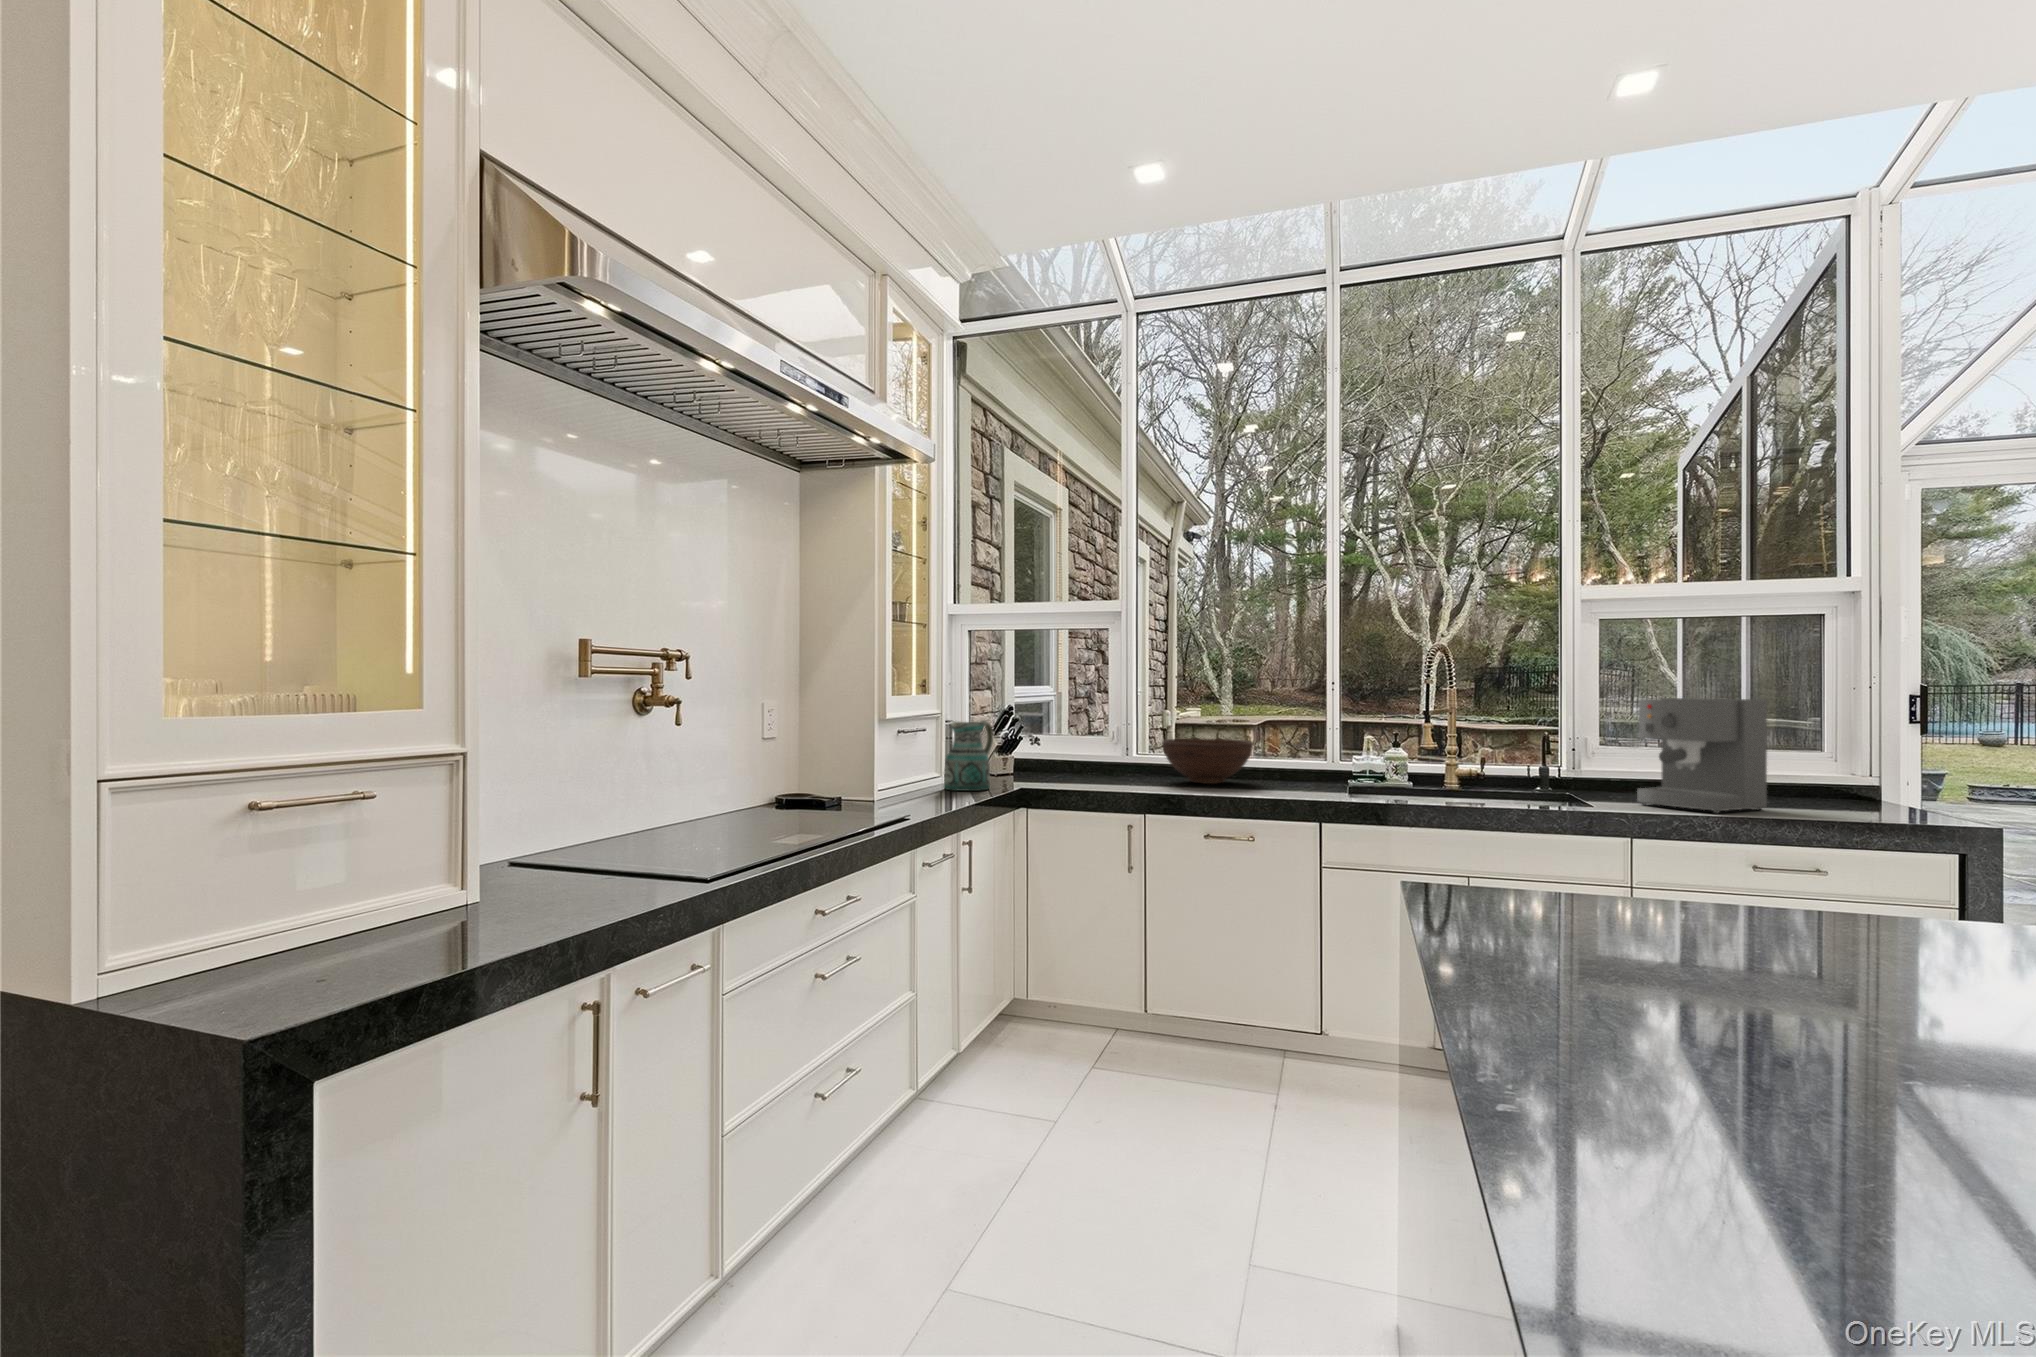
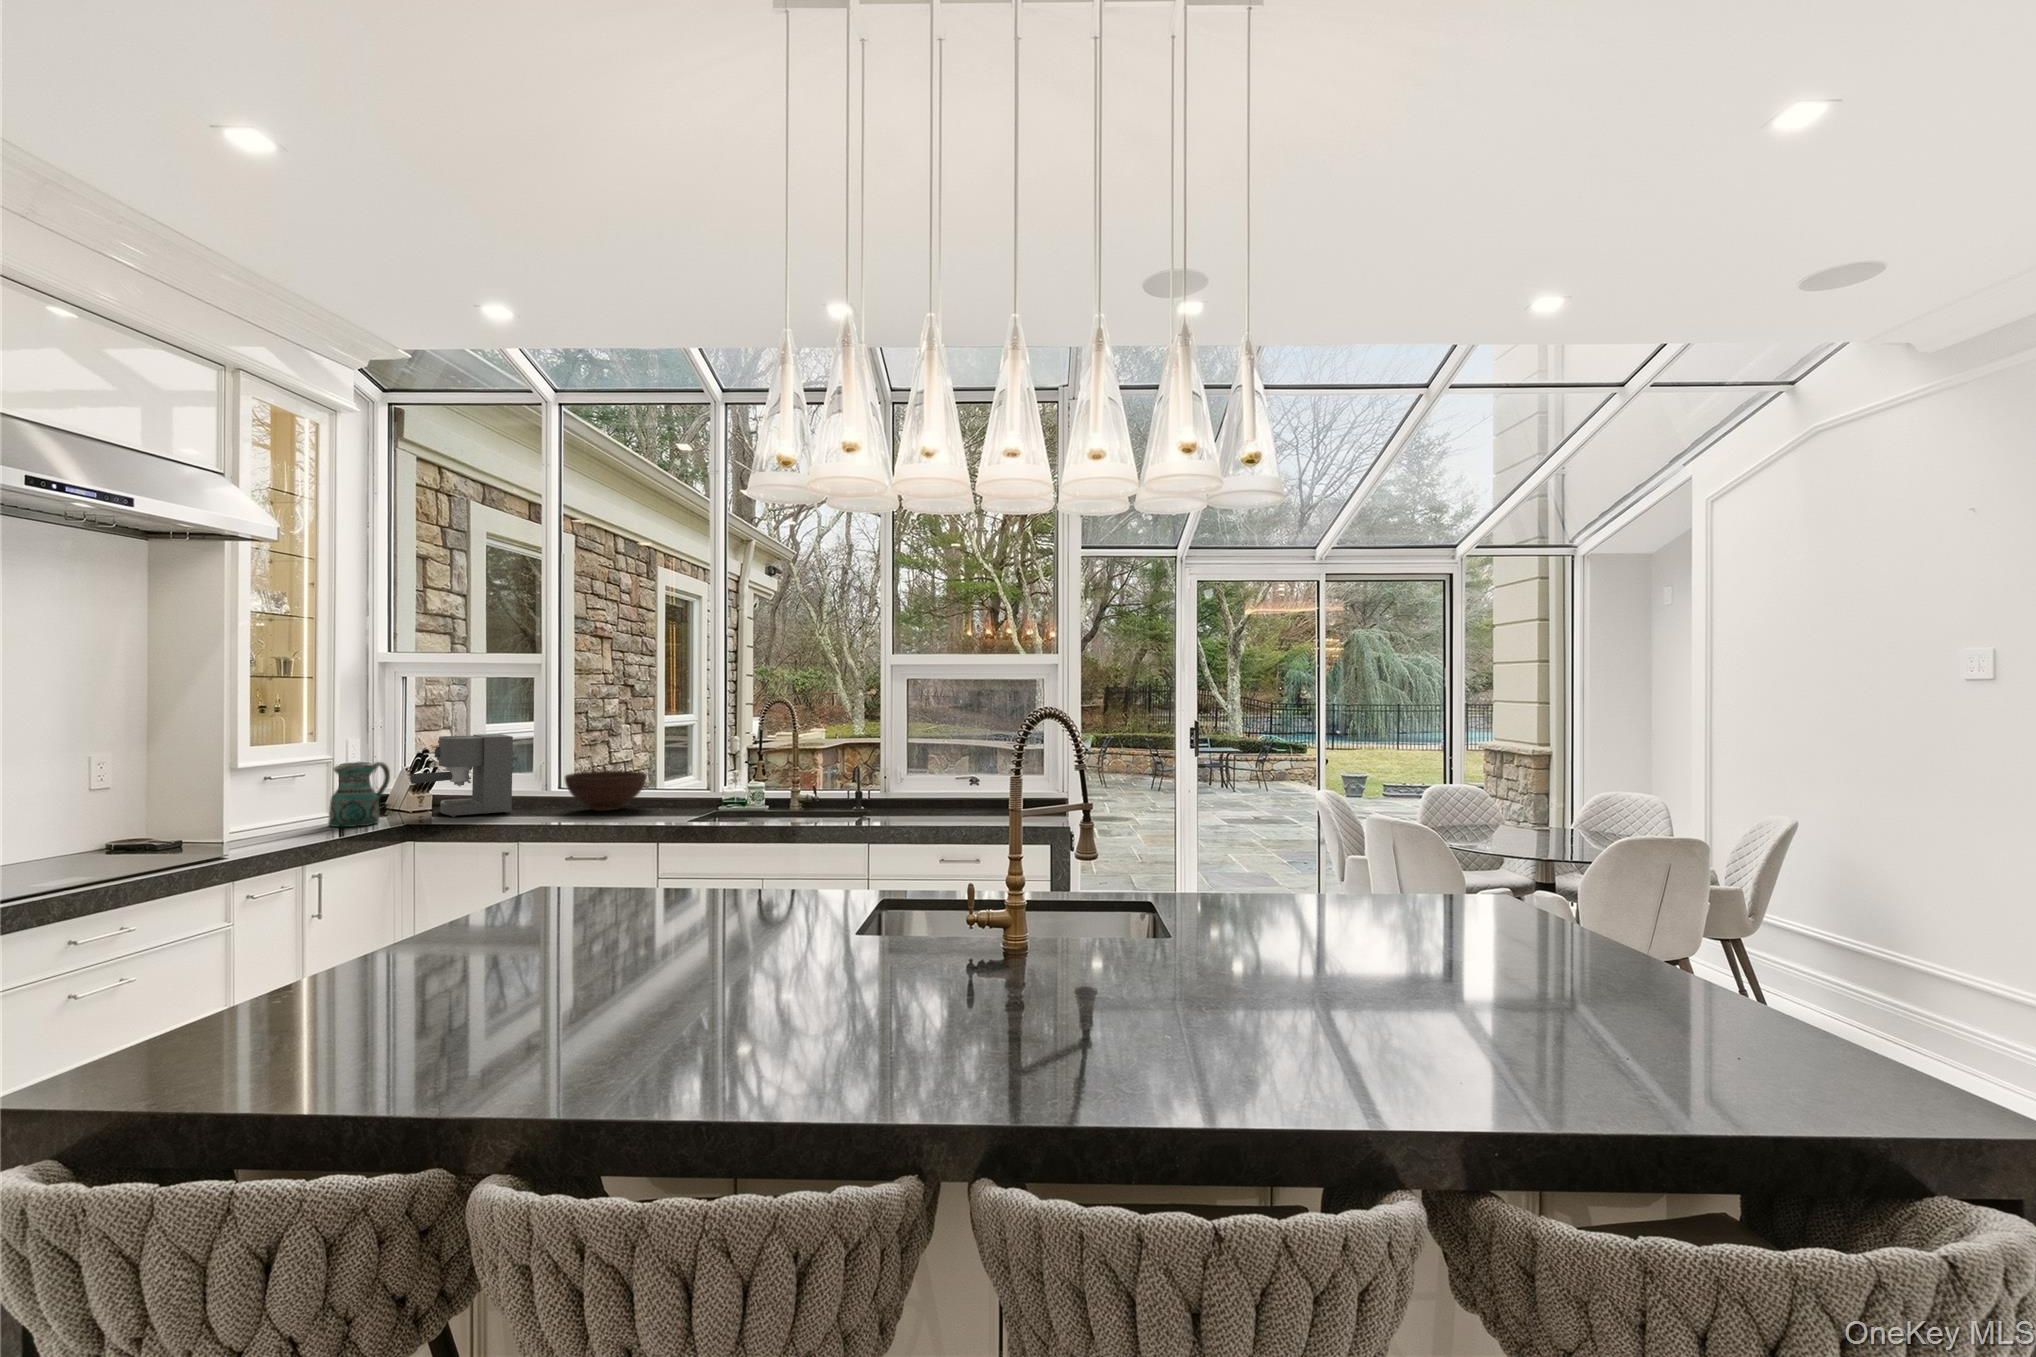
coffee maker: present [1637,698,1767,813] -> present [410,734,513,817]

